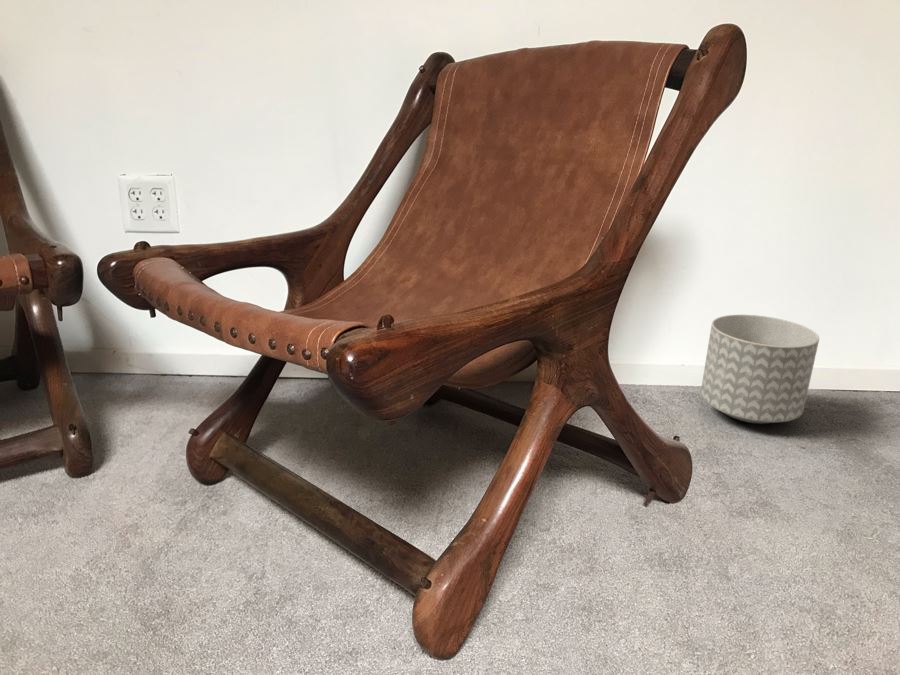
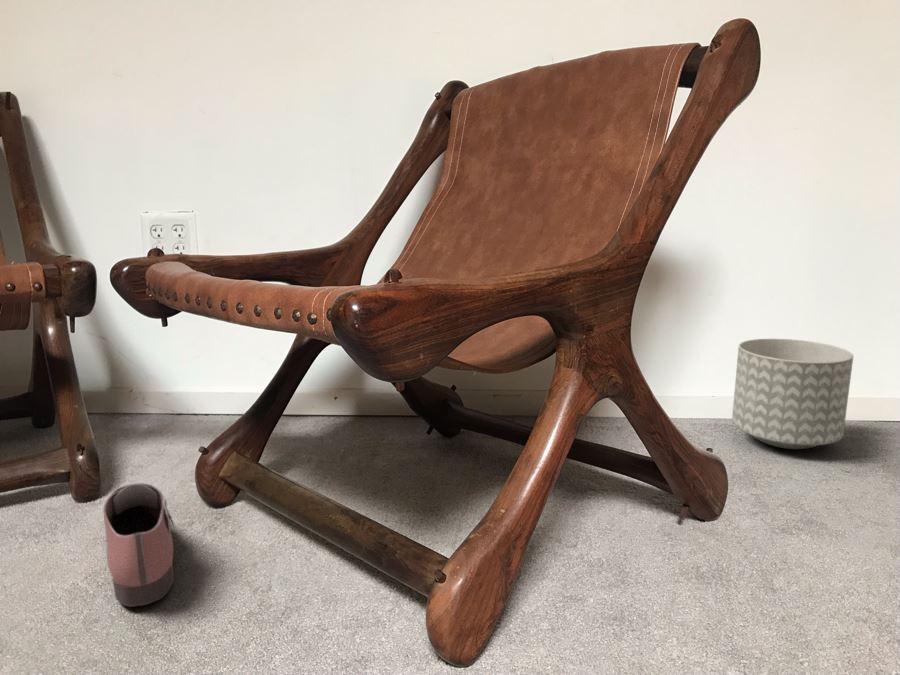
shoe: none [102,475,172,596] -> present [103,483,174,607]

